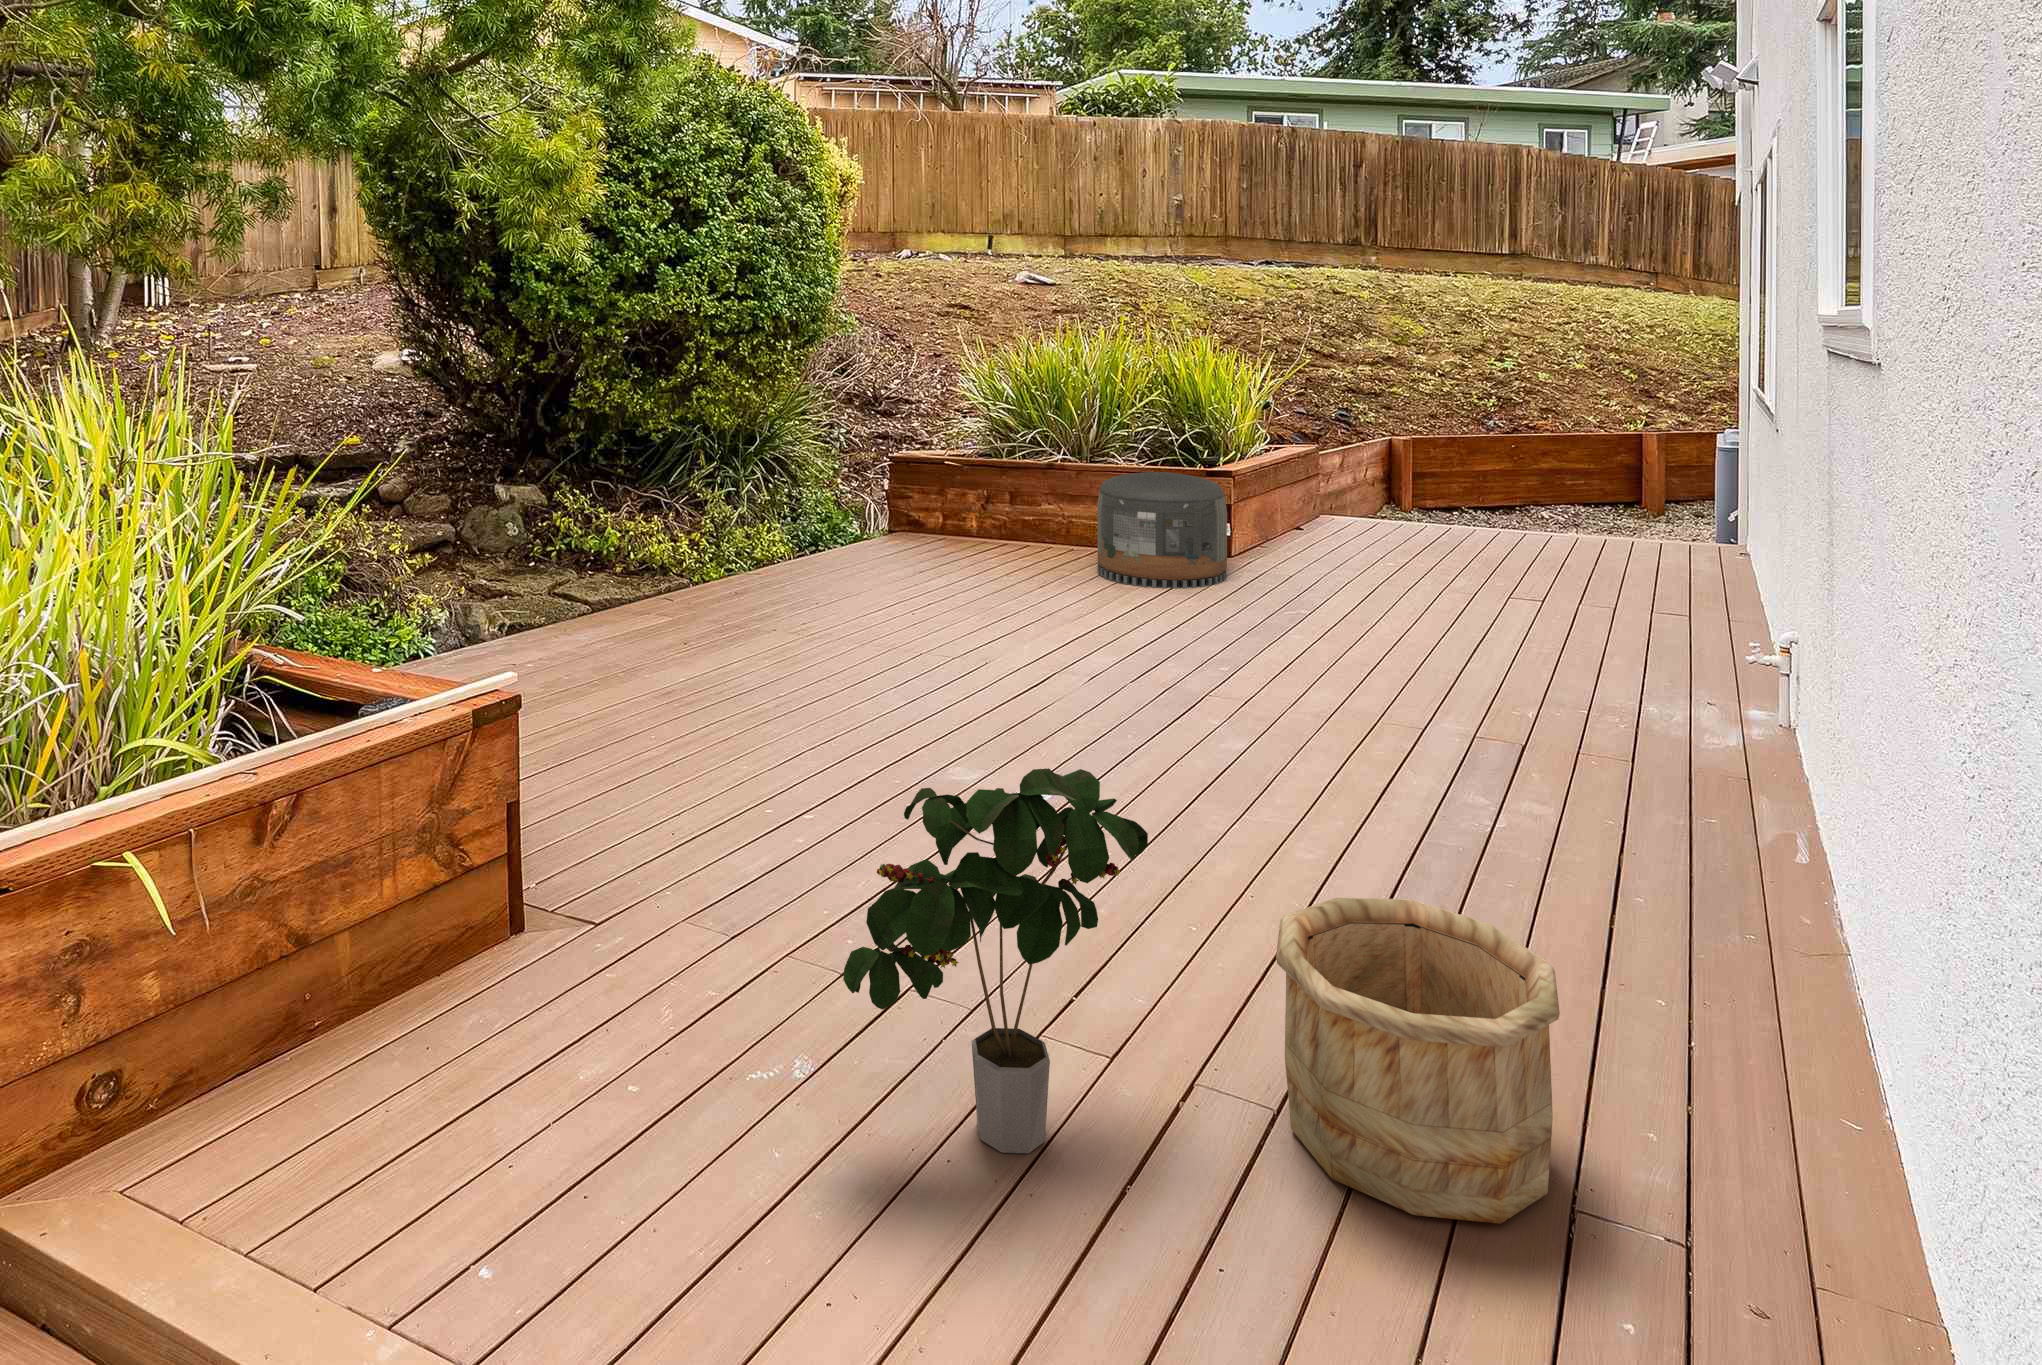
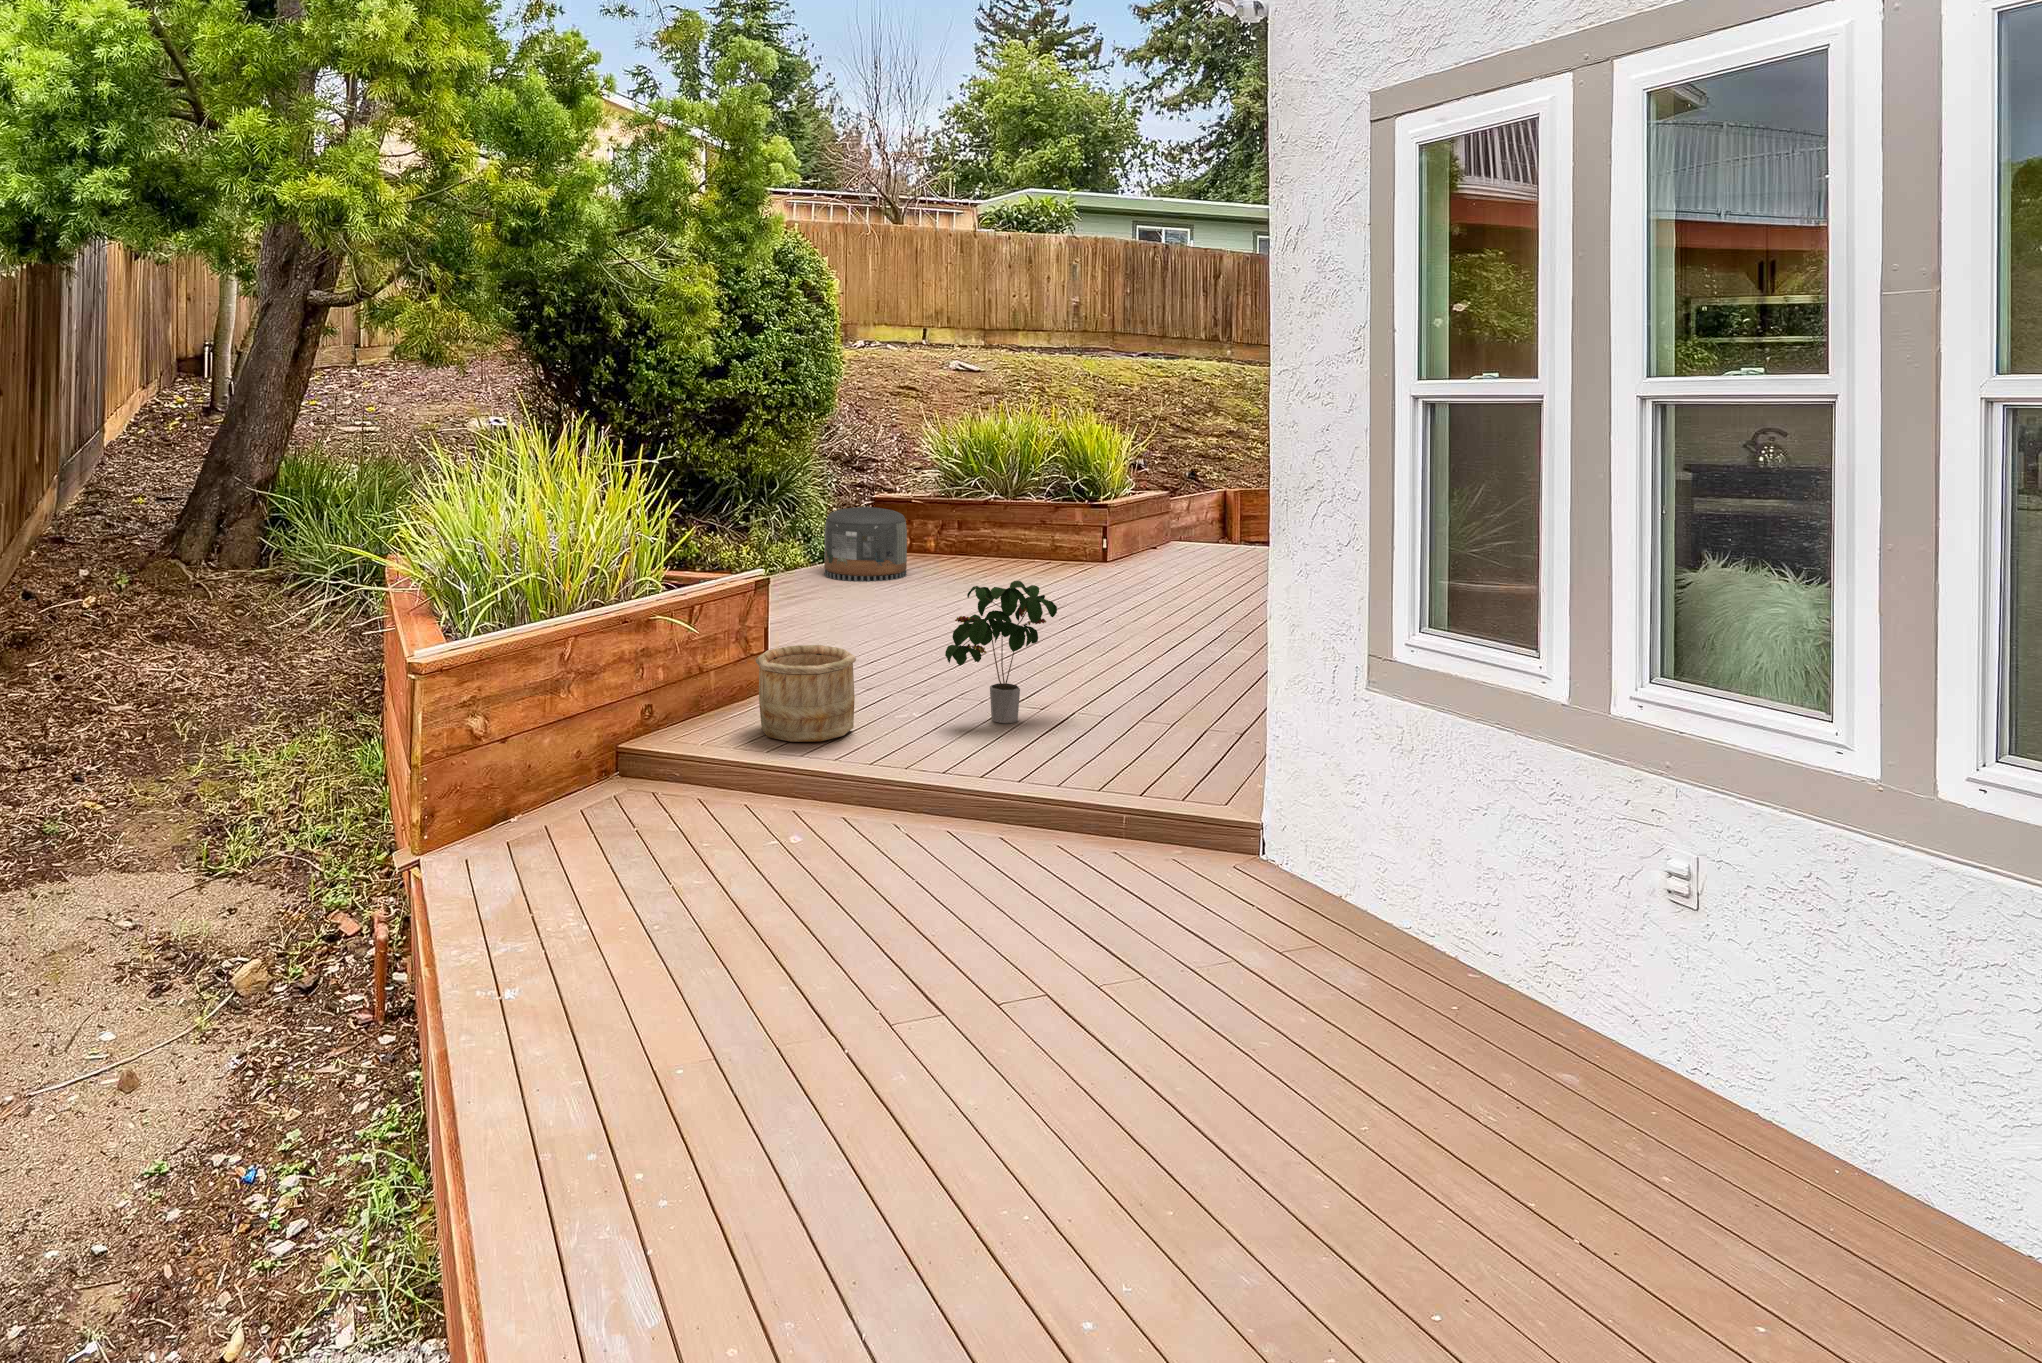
pouf: present [1097,472,1227,589] -> present [824,507,907,582]
wooden bucket: present [1276,898,1560,1224] -> present [755,645,856,742]

